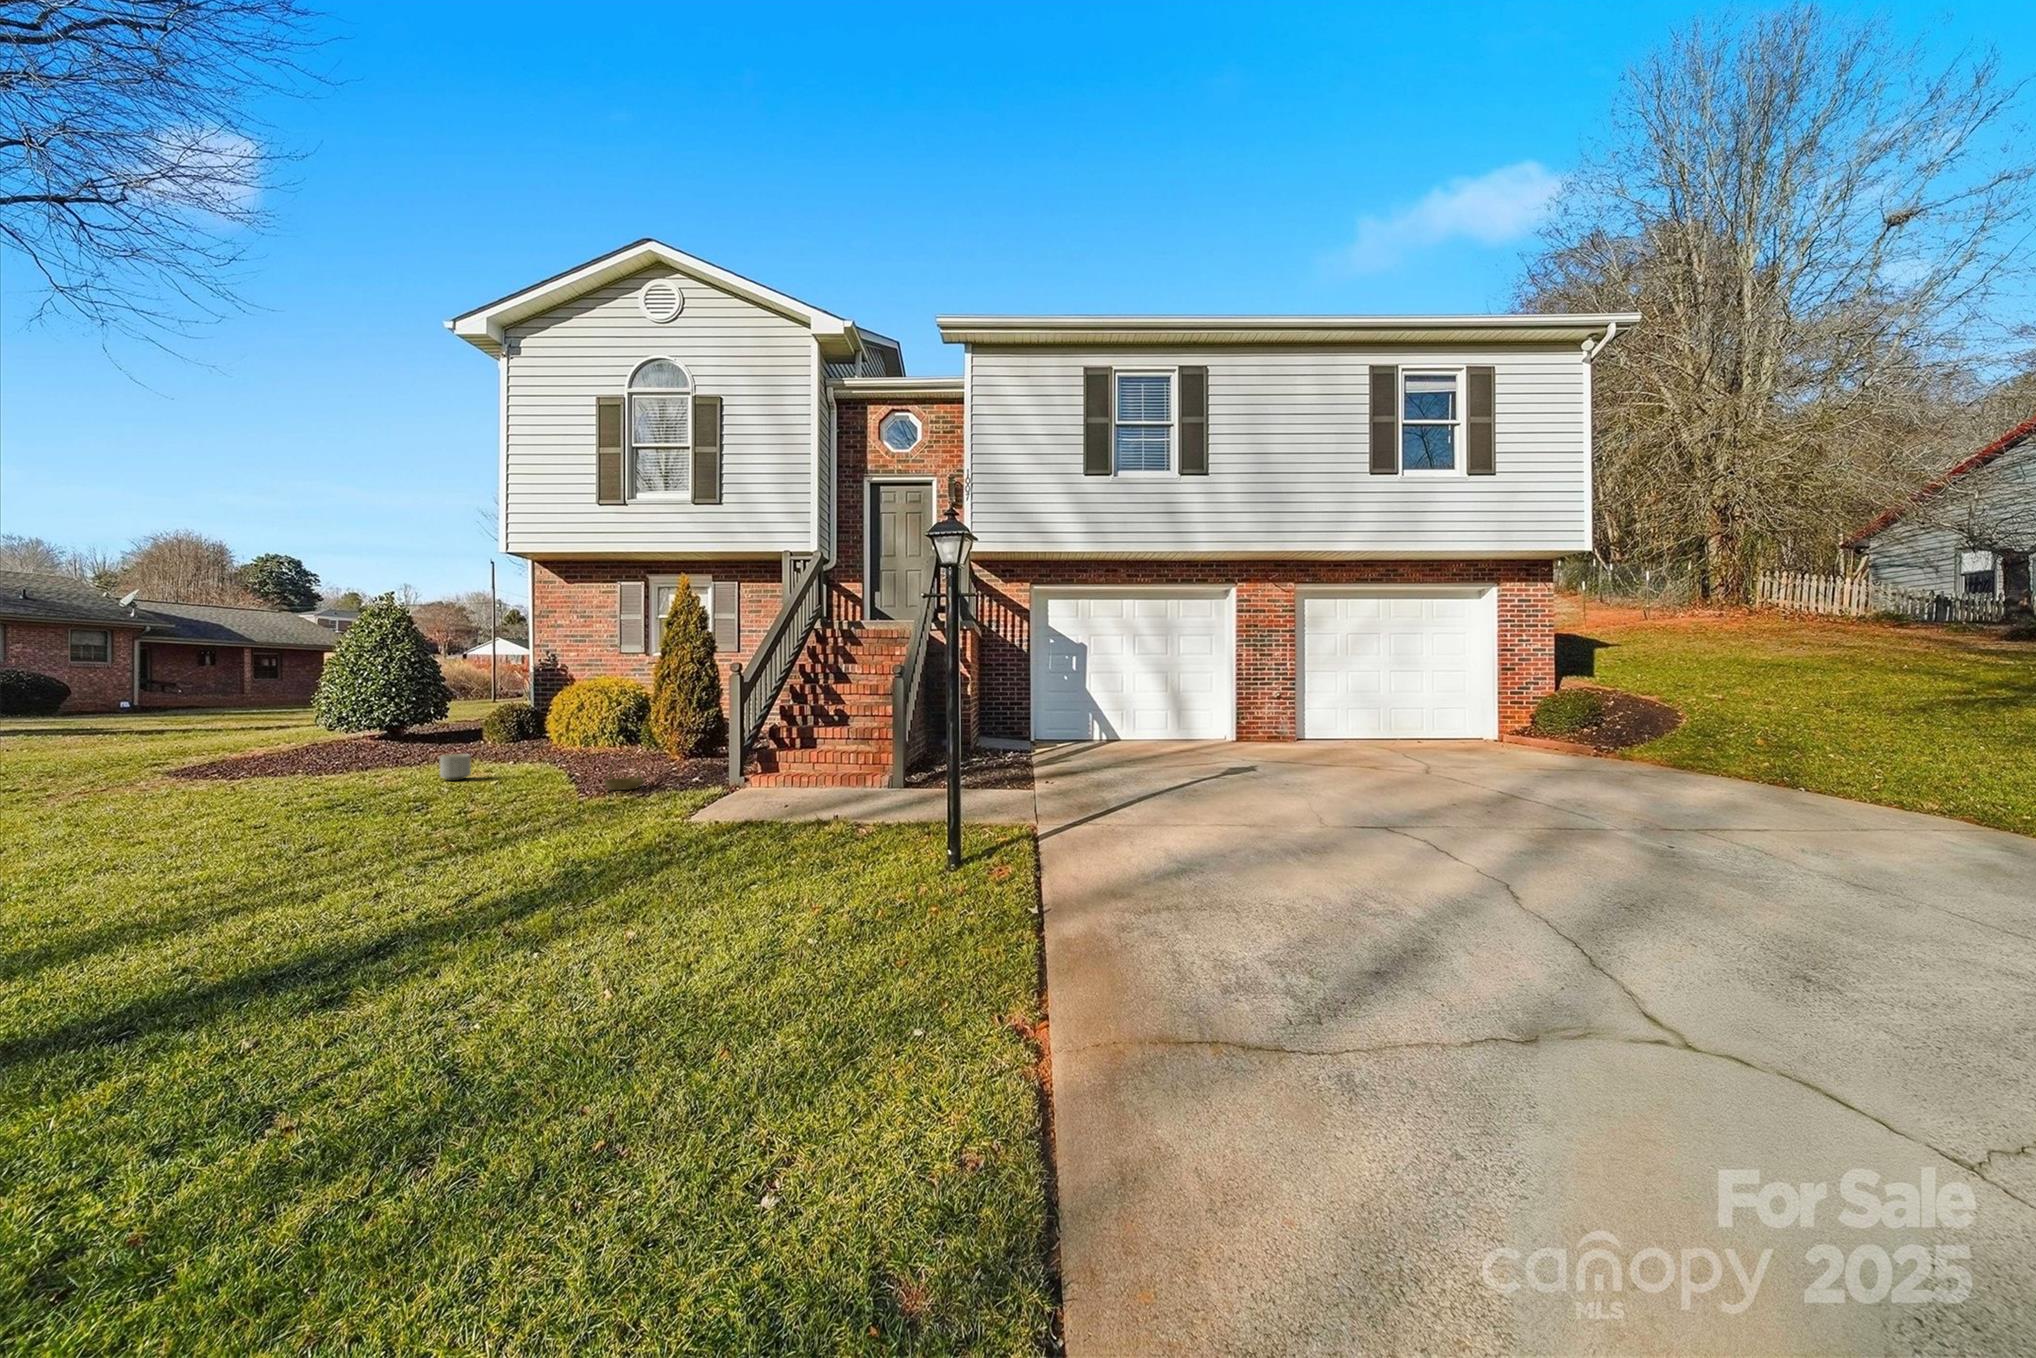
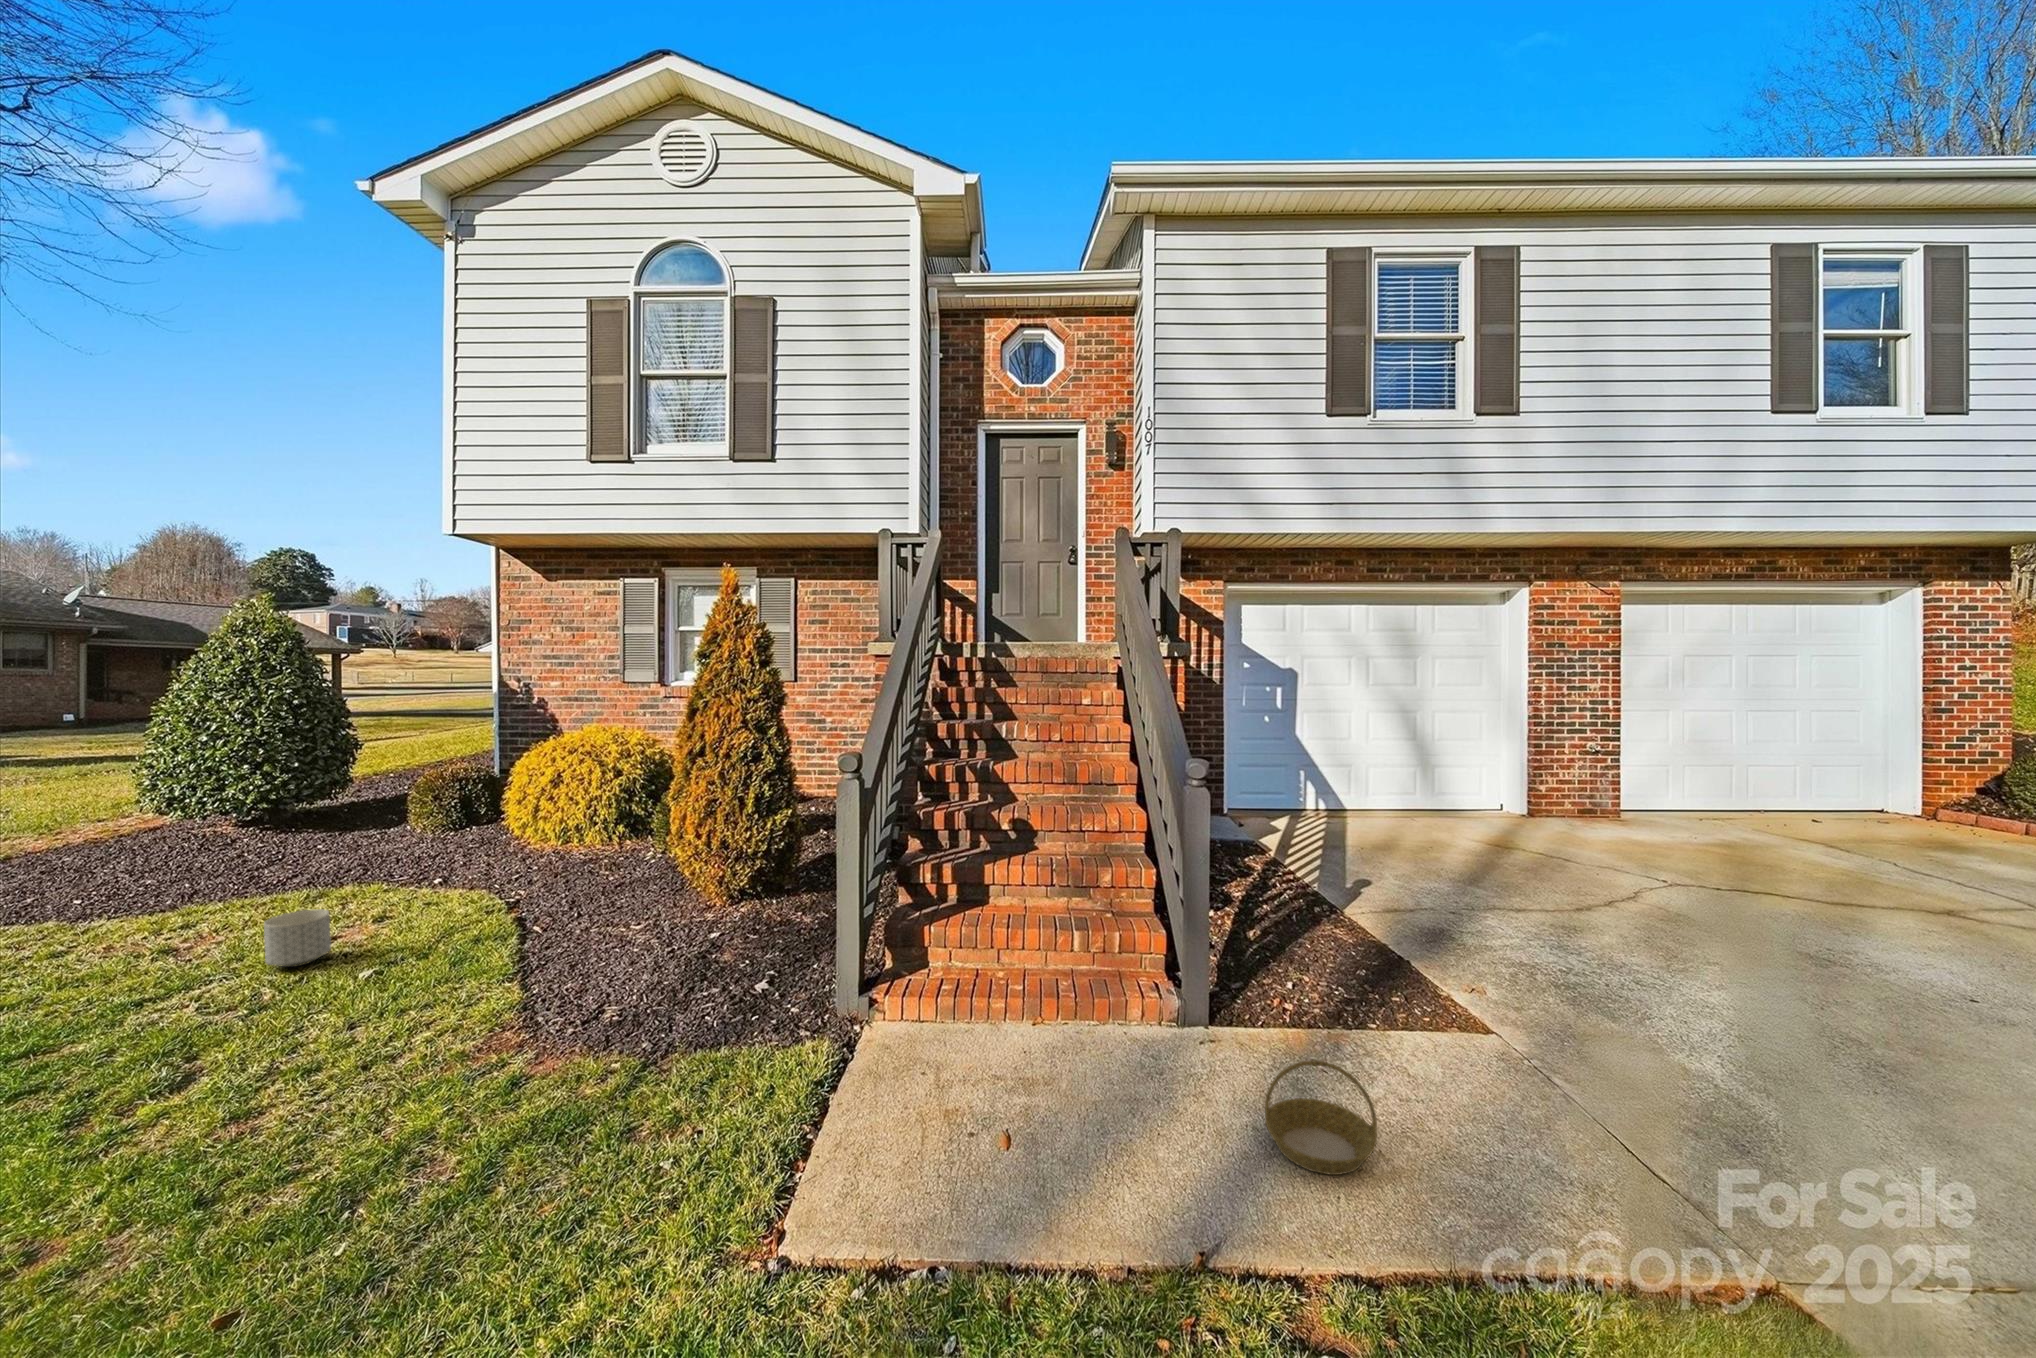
basket: present [604,756,644,790] -> present [1265,1060,1377,1175]

